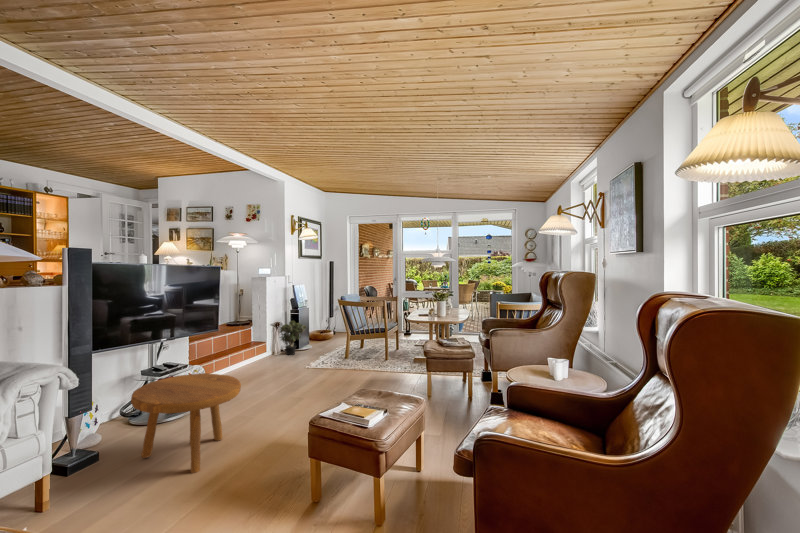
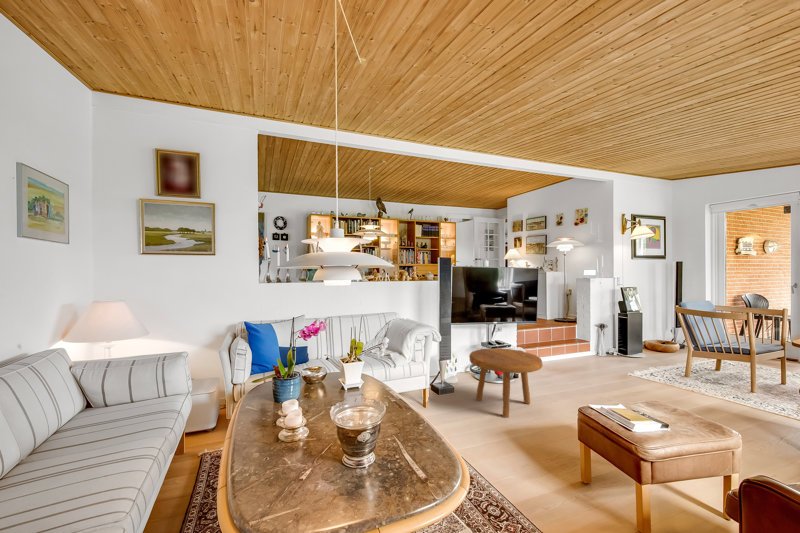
potted plant: present [280,321,306,355] -> none [603,323,634,357]

